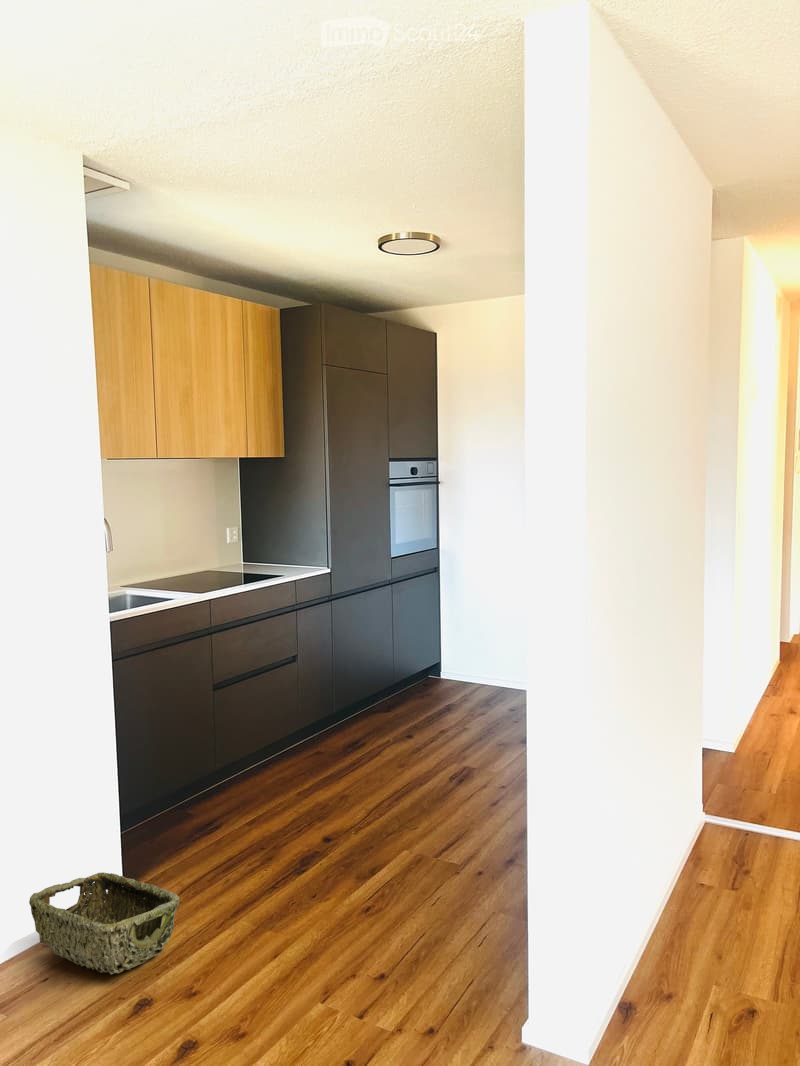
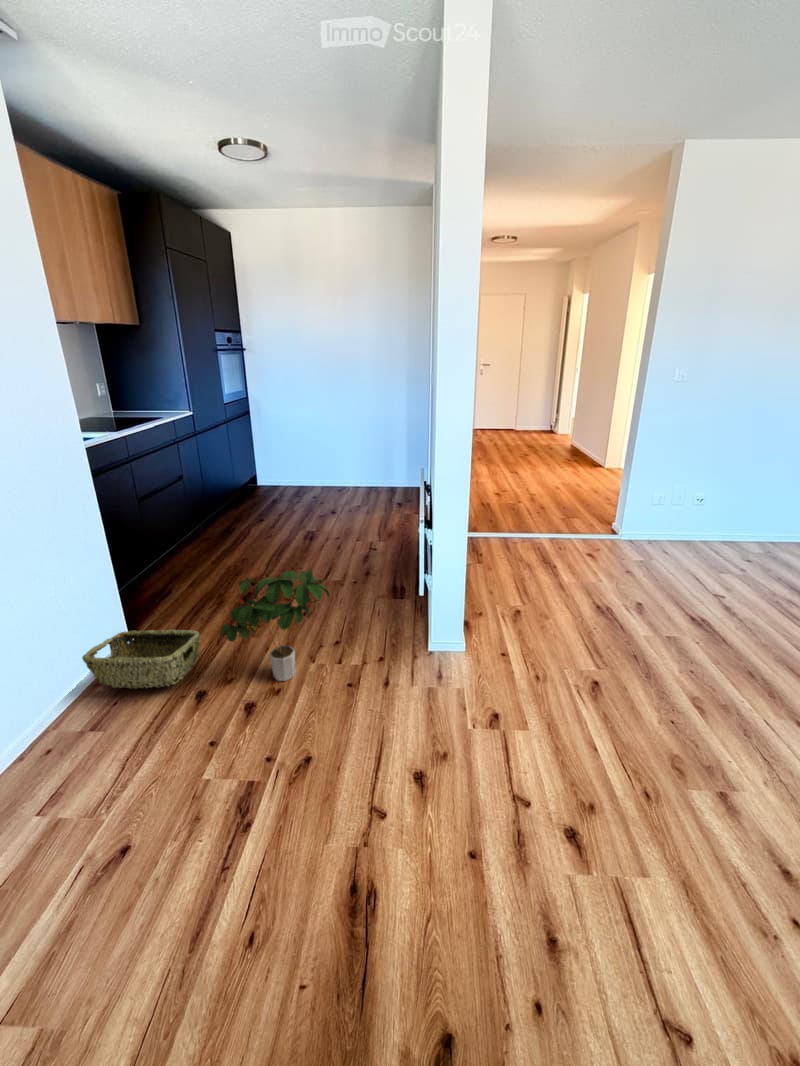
potted plant: none [180,824,345,1021] -> present [221,570,330,681]

